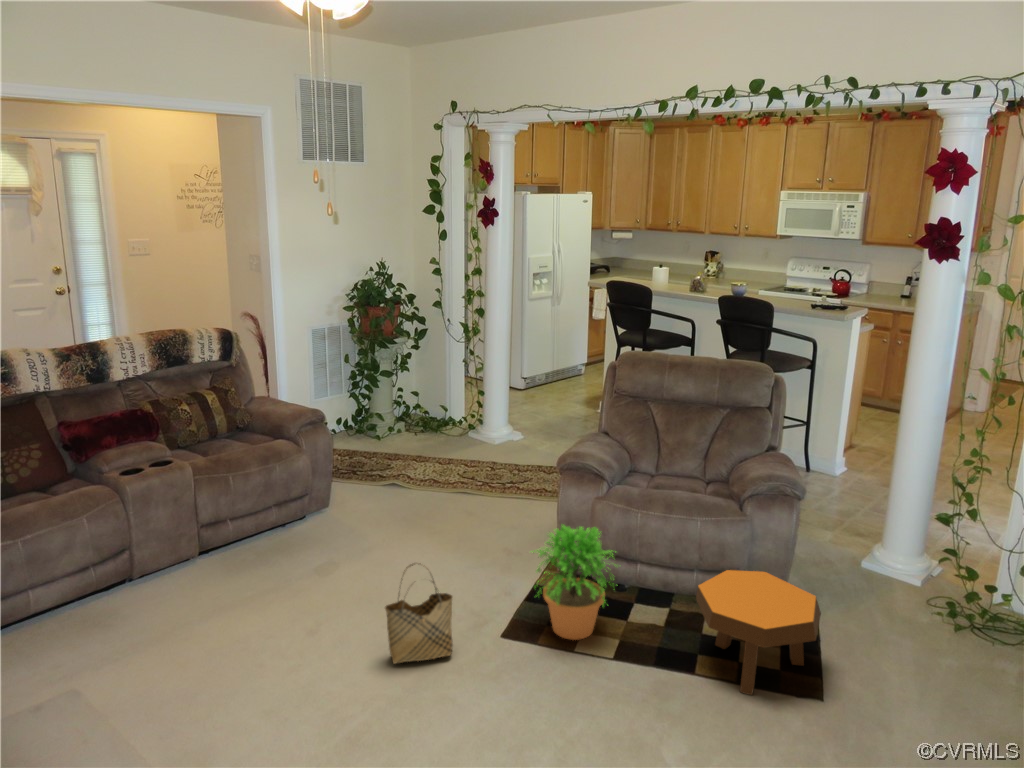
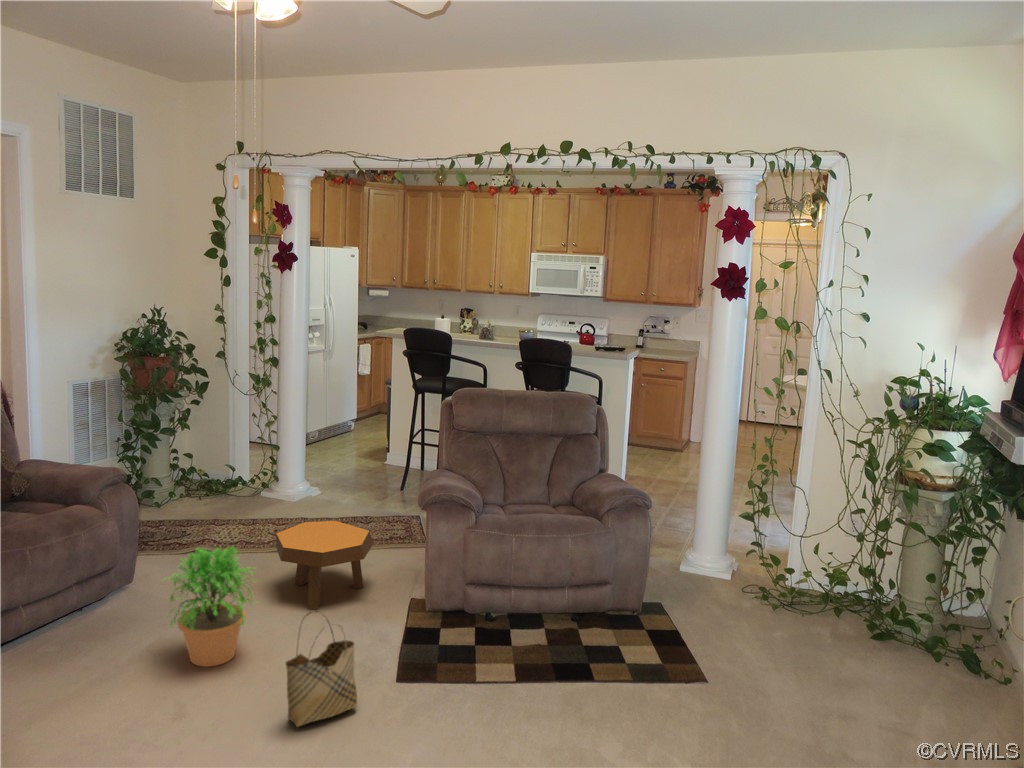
potted plant: present [532,525,613,640] -> present [167,546,253,667]
footstool: present [696,570,821,695] -> present [276,521,374,610]

